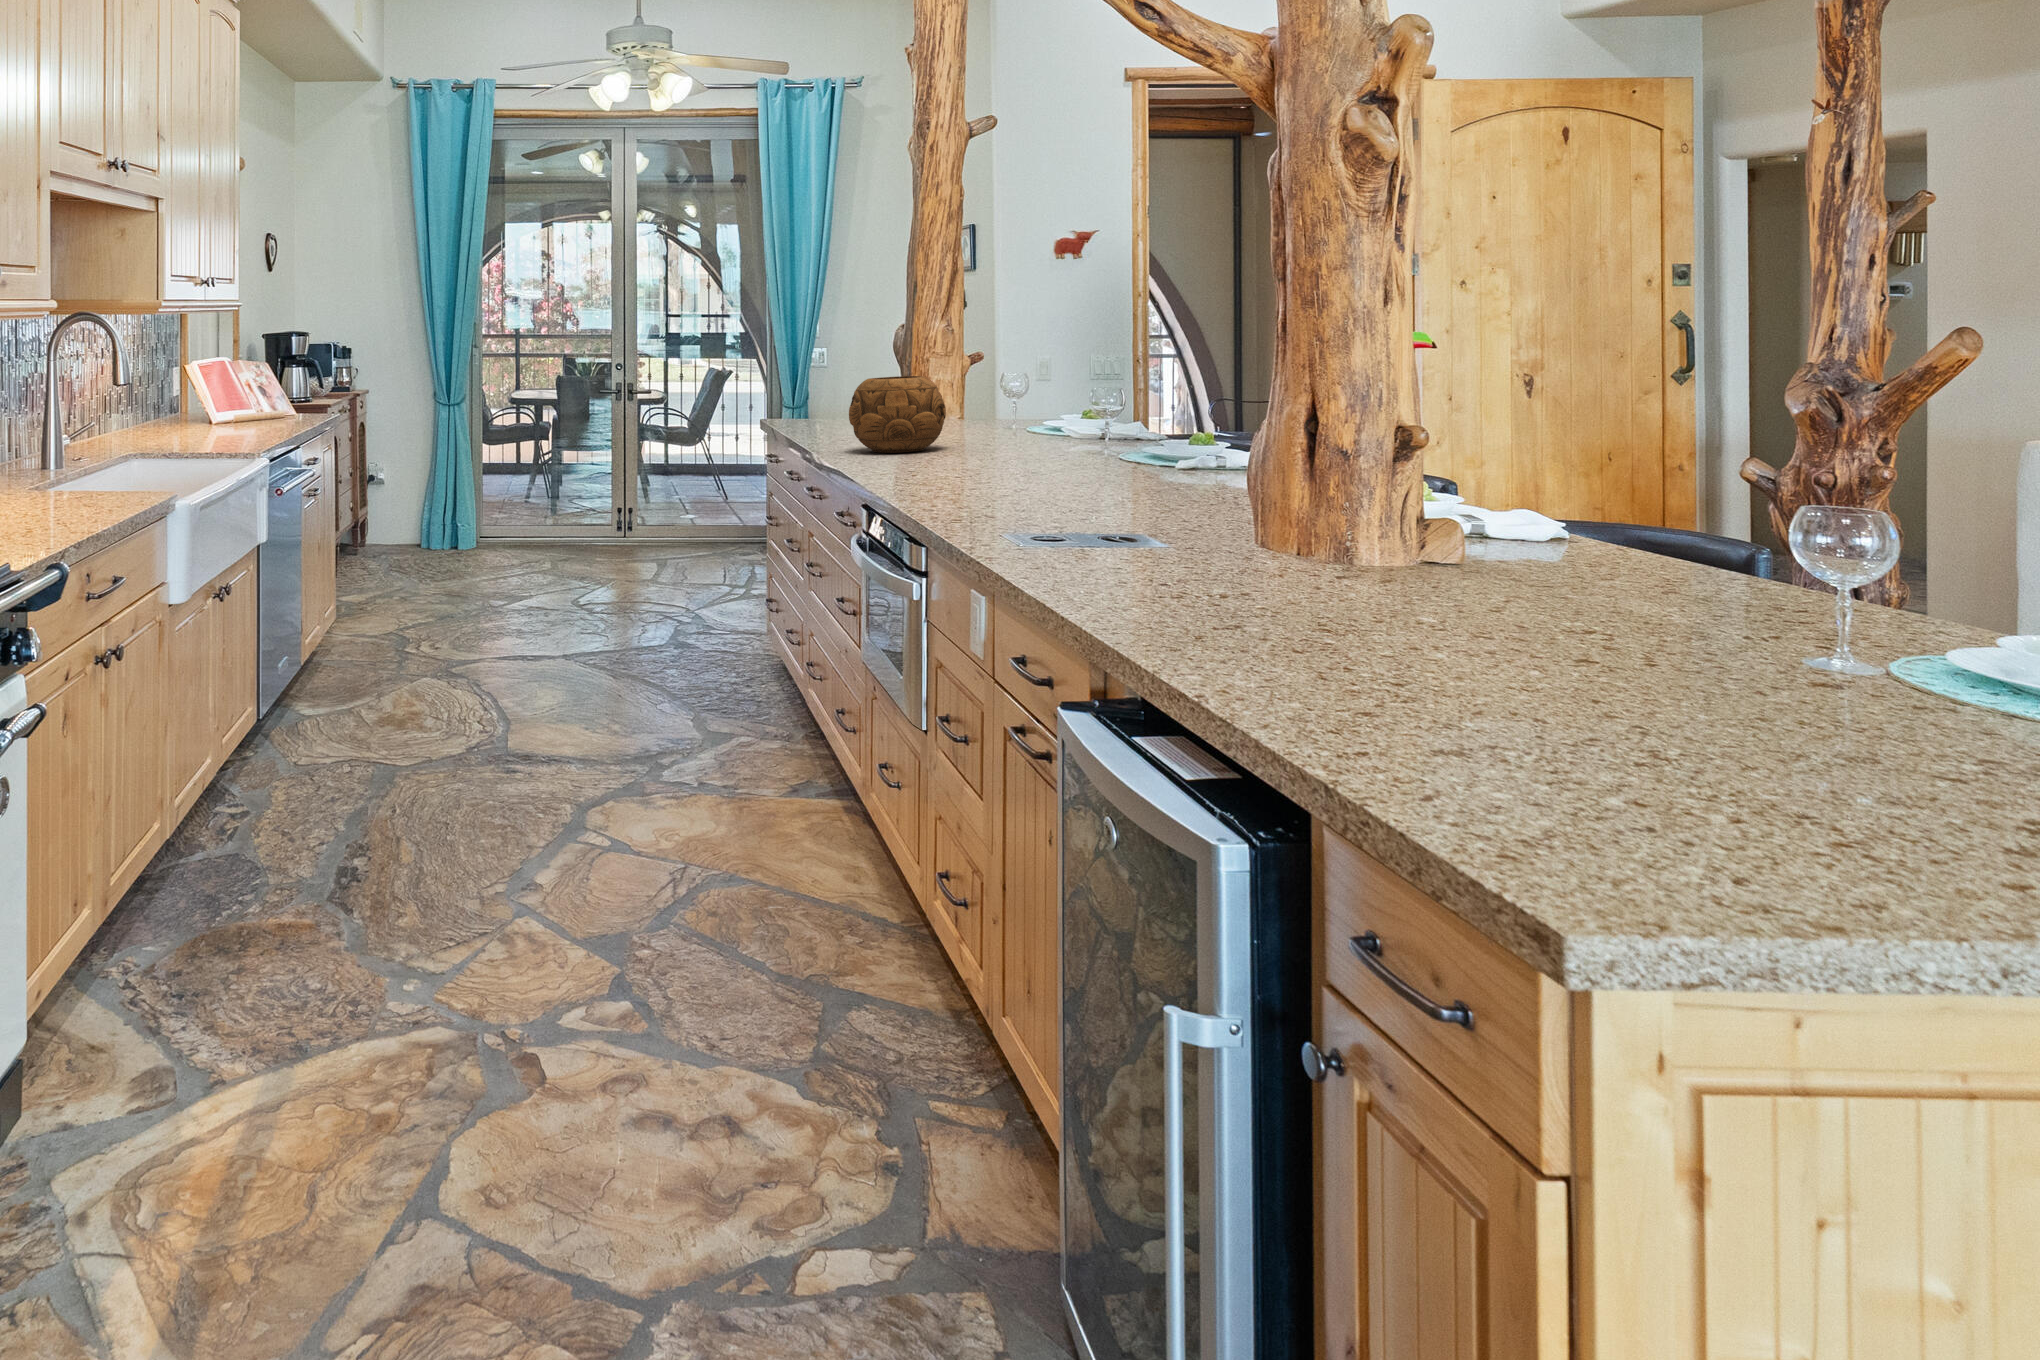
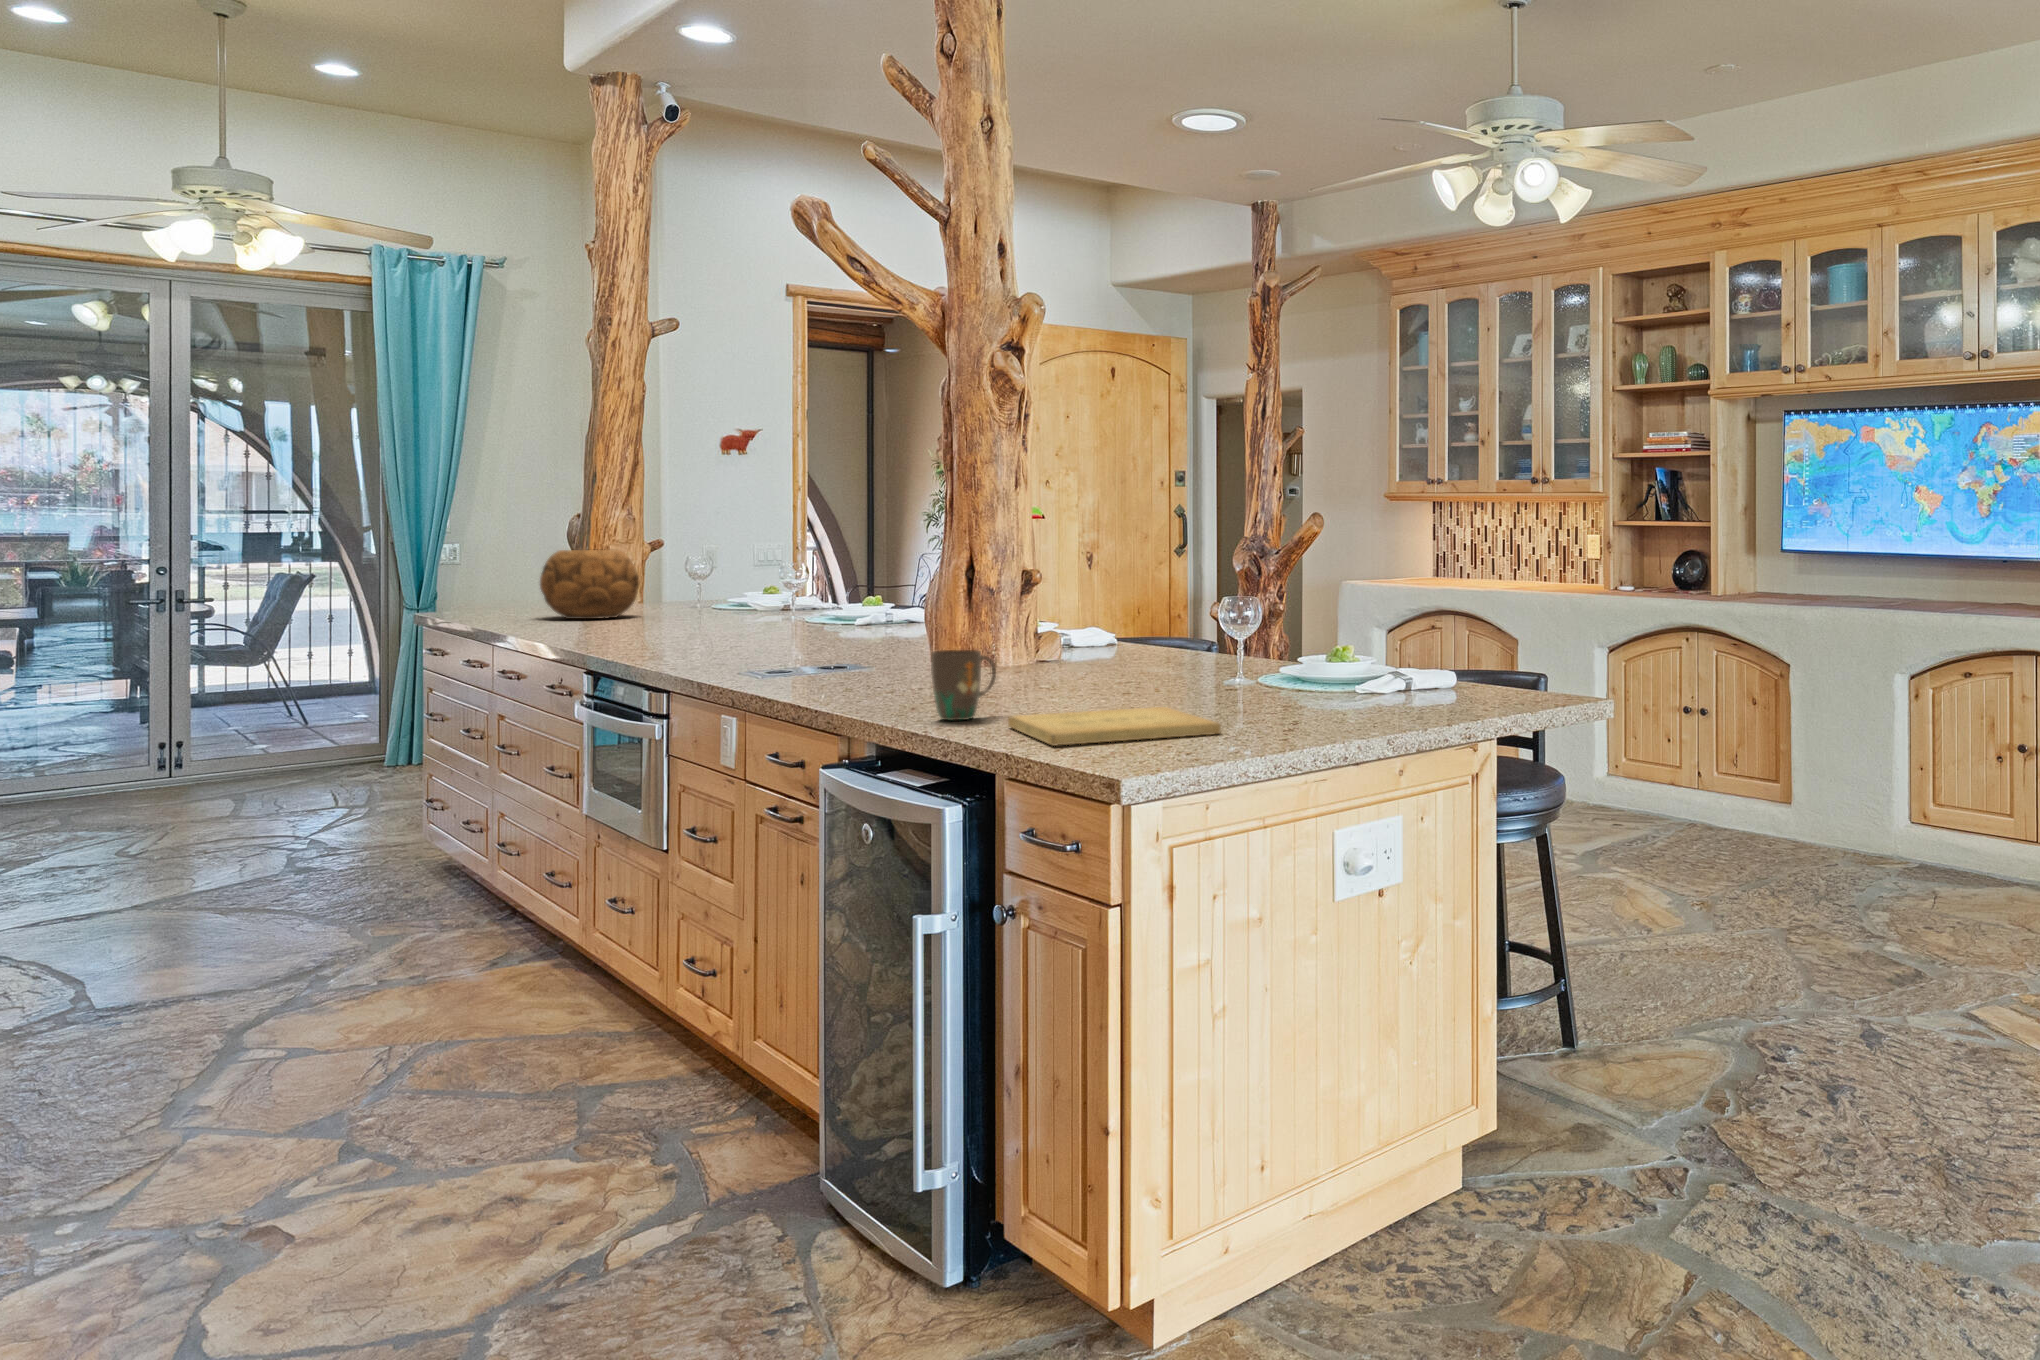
mug: none [1216,586,1326,701] -> present [931,650,996,720]
book: none [1339,713,1790,815] -> present [1008,707,1221,746]

